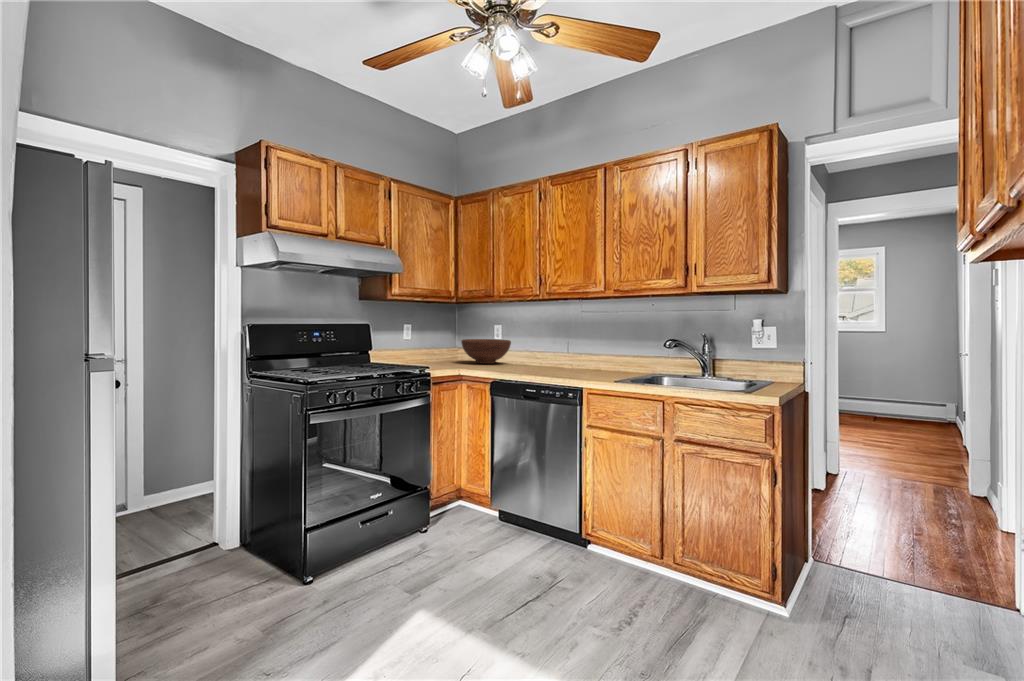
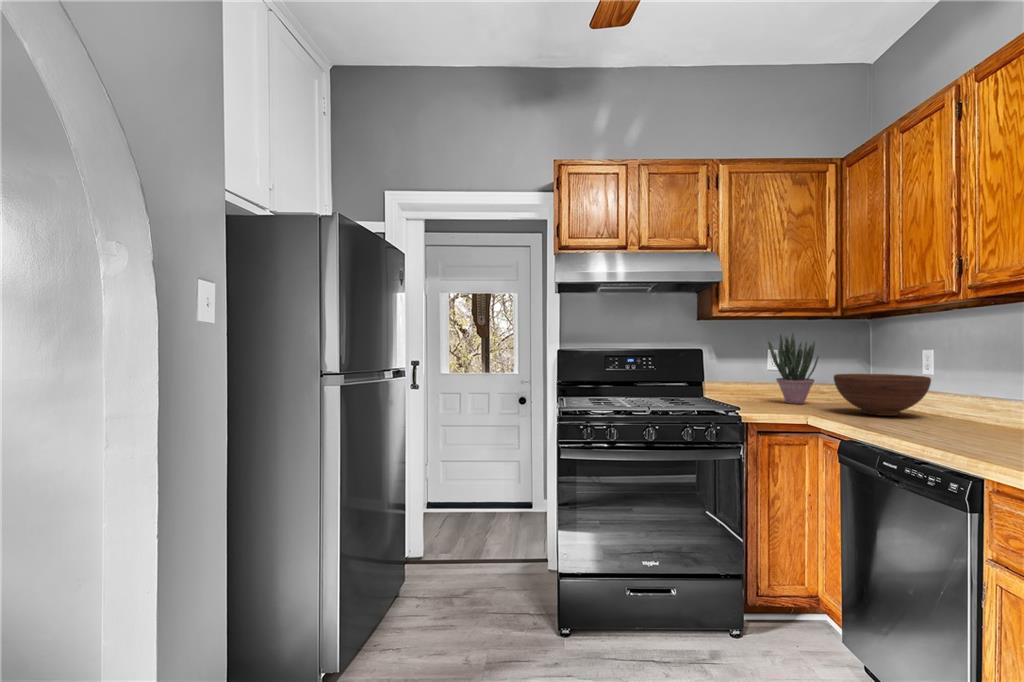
potted plant: none [411,312,445,361] -> present [768,334,818,404]

